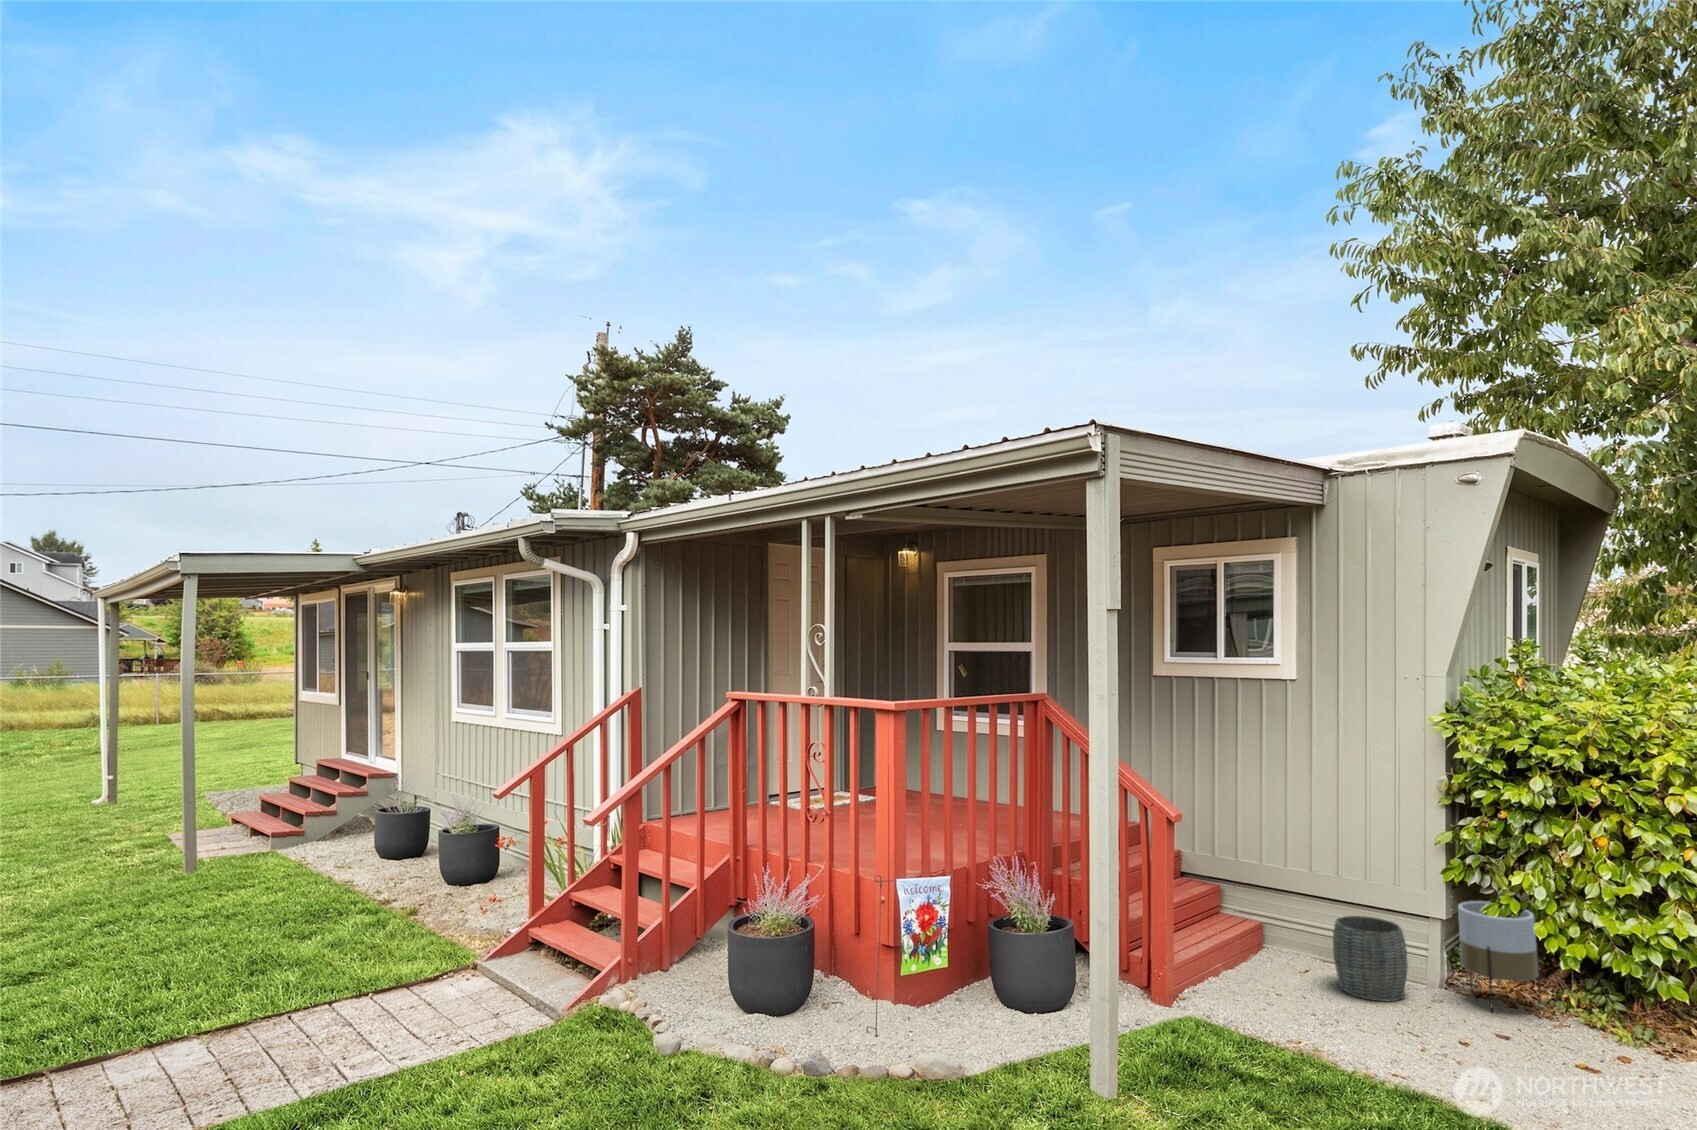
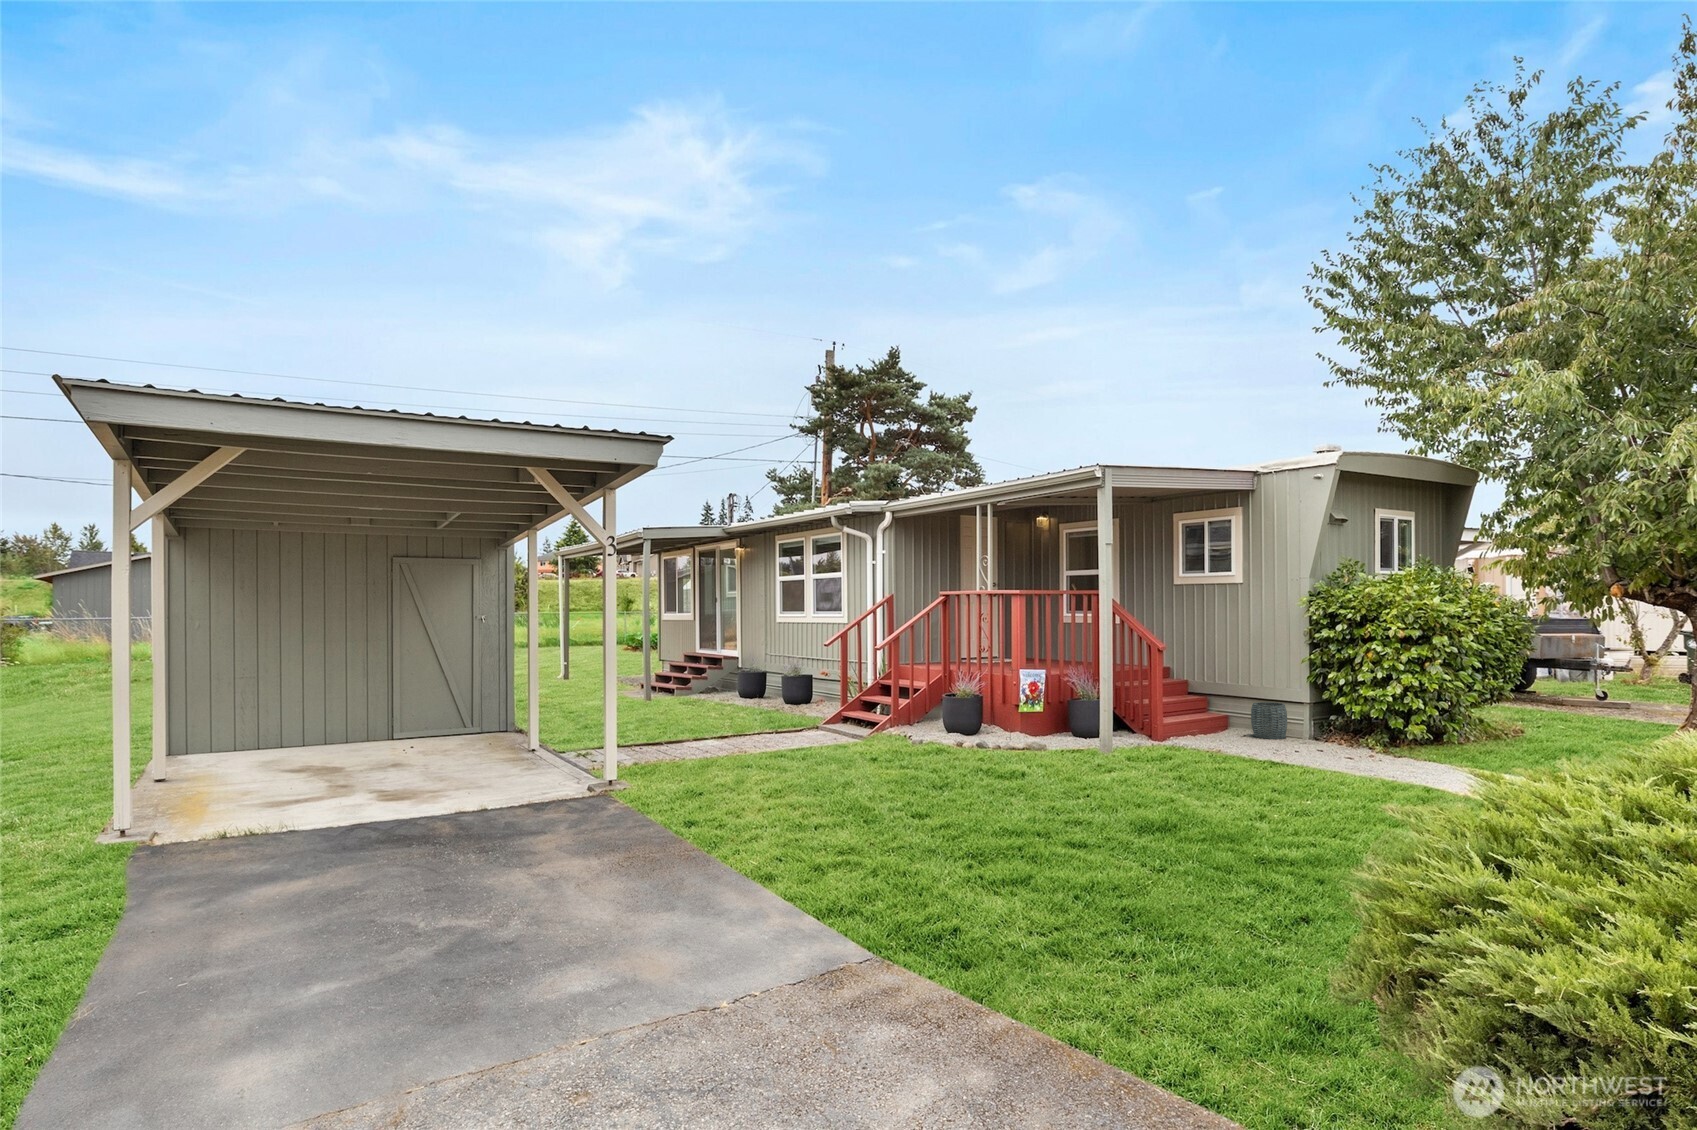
planter: present [1458,901,1542,1012] -> none [1314,693,1353,742]

